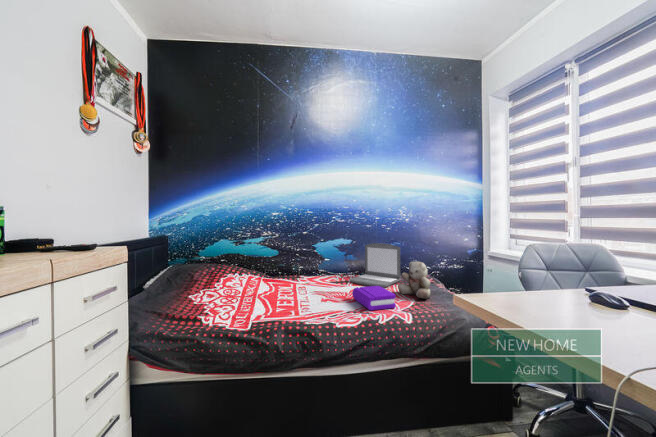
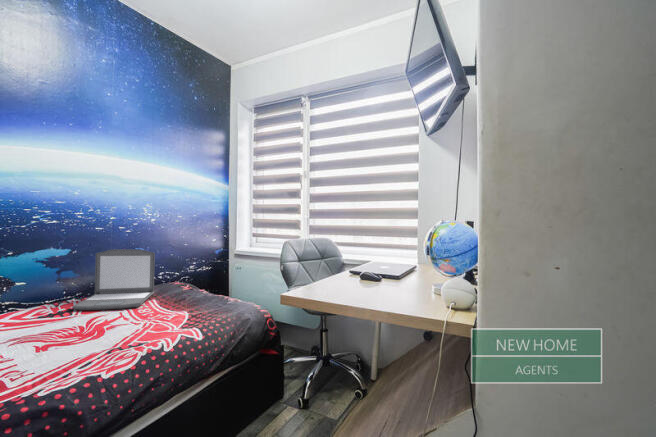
teddy bear: present [398,261,430,299] -> none [161,267,205,309]
book: present [352,286,396,310] -> none [100,306,173,340]

